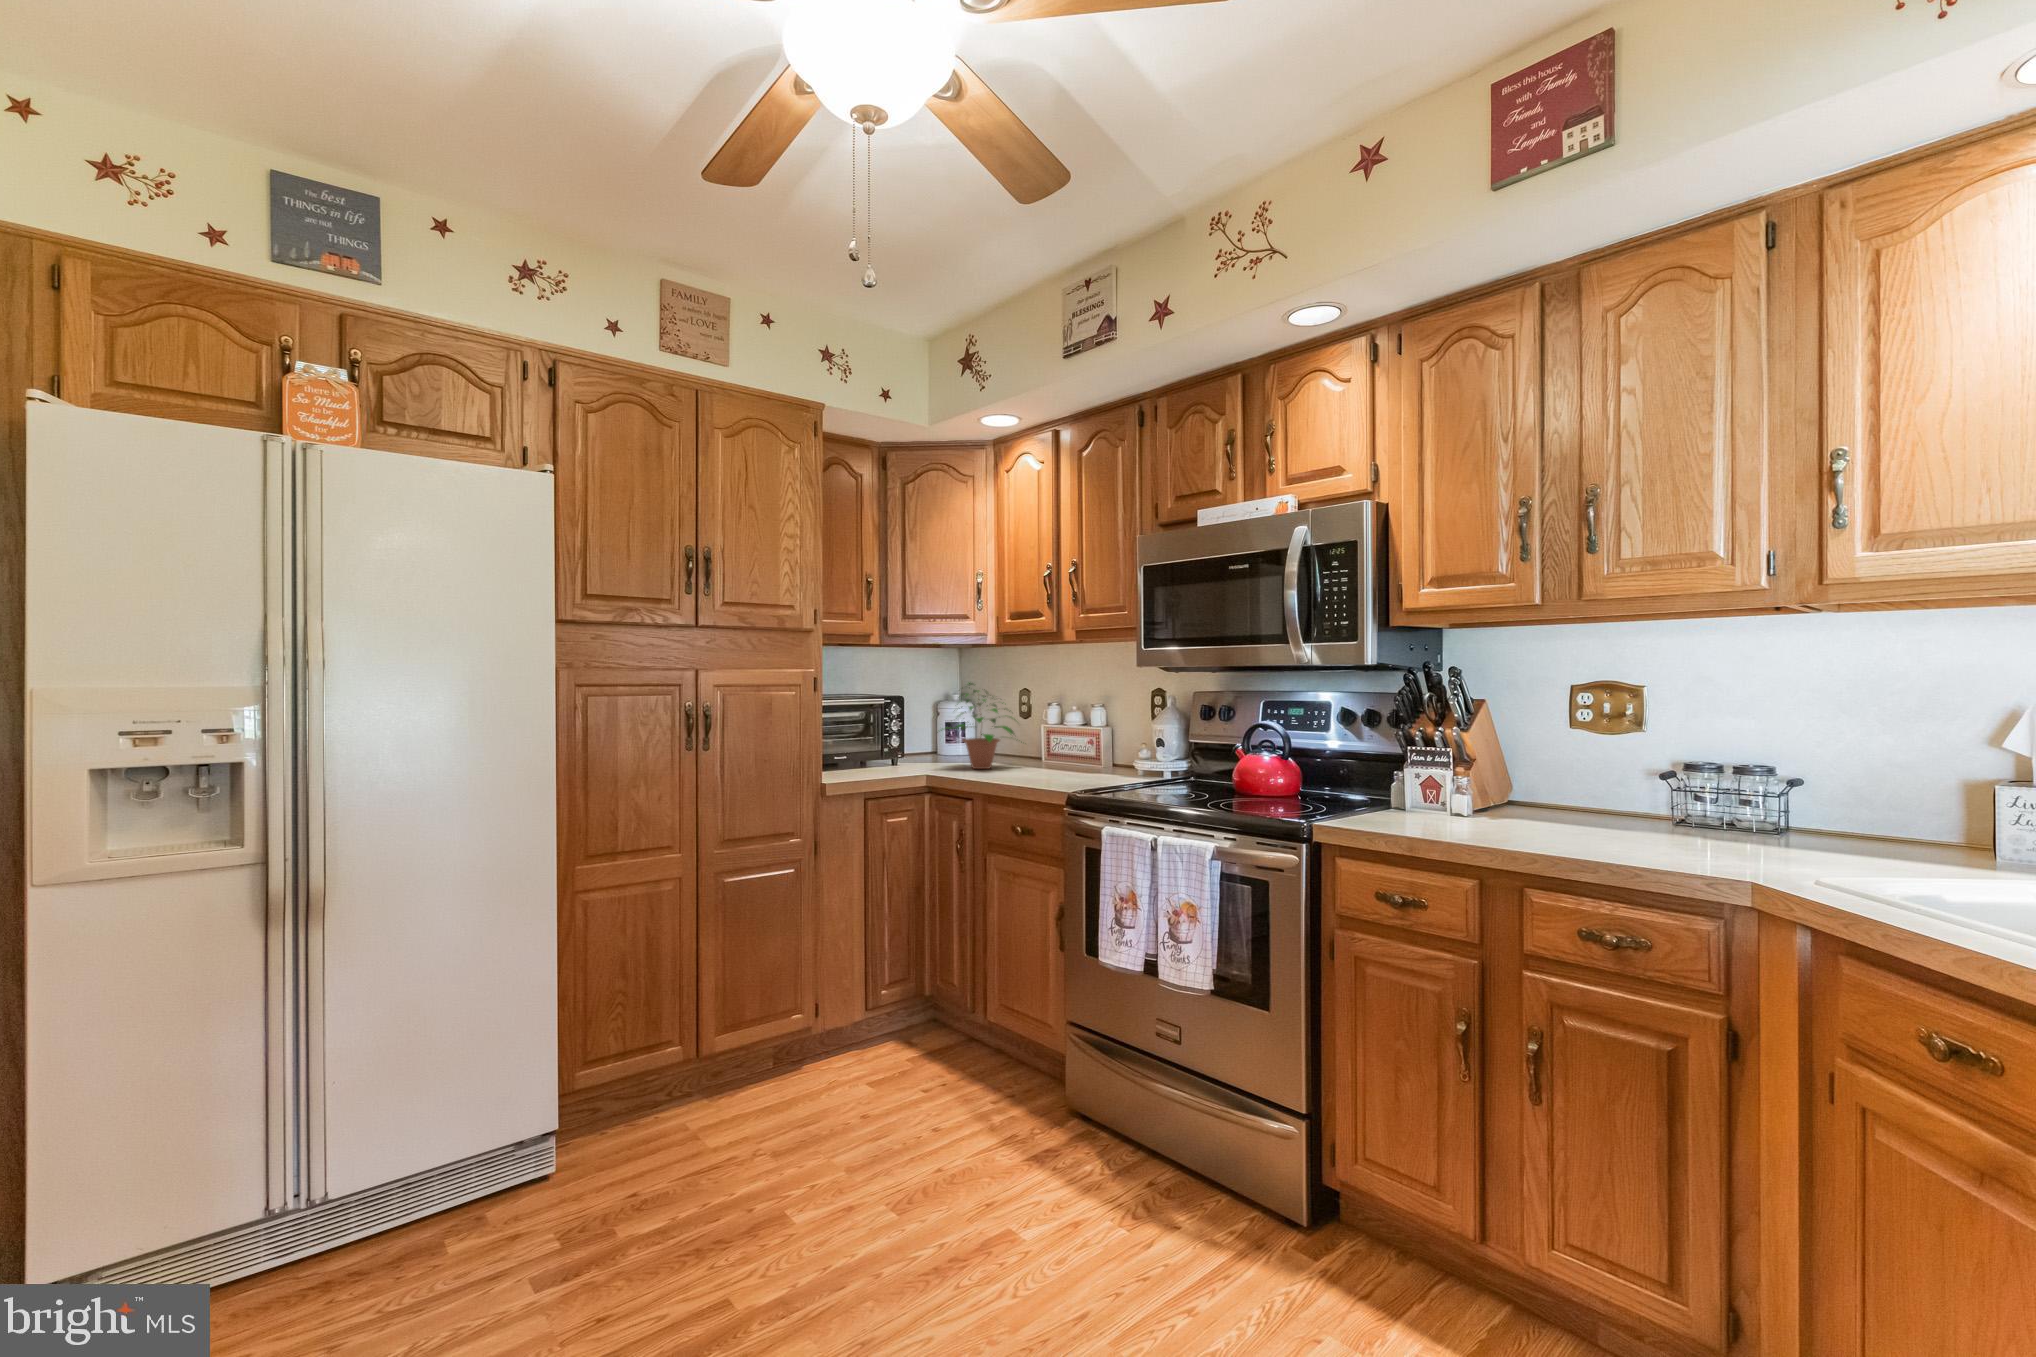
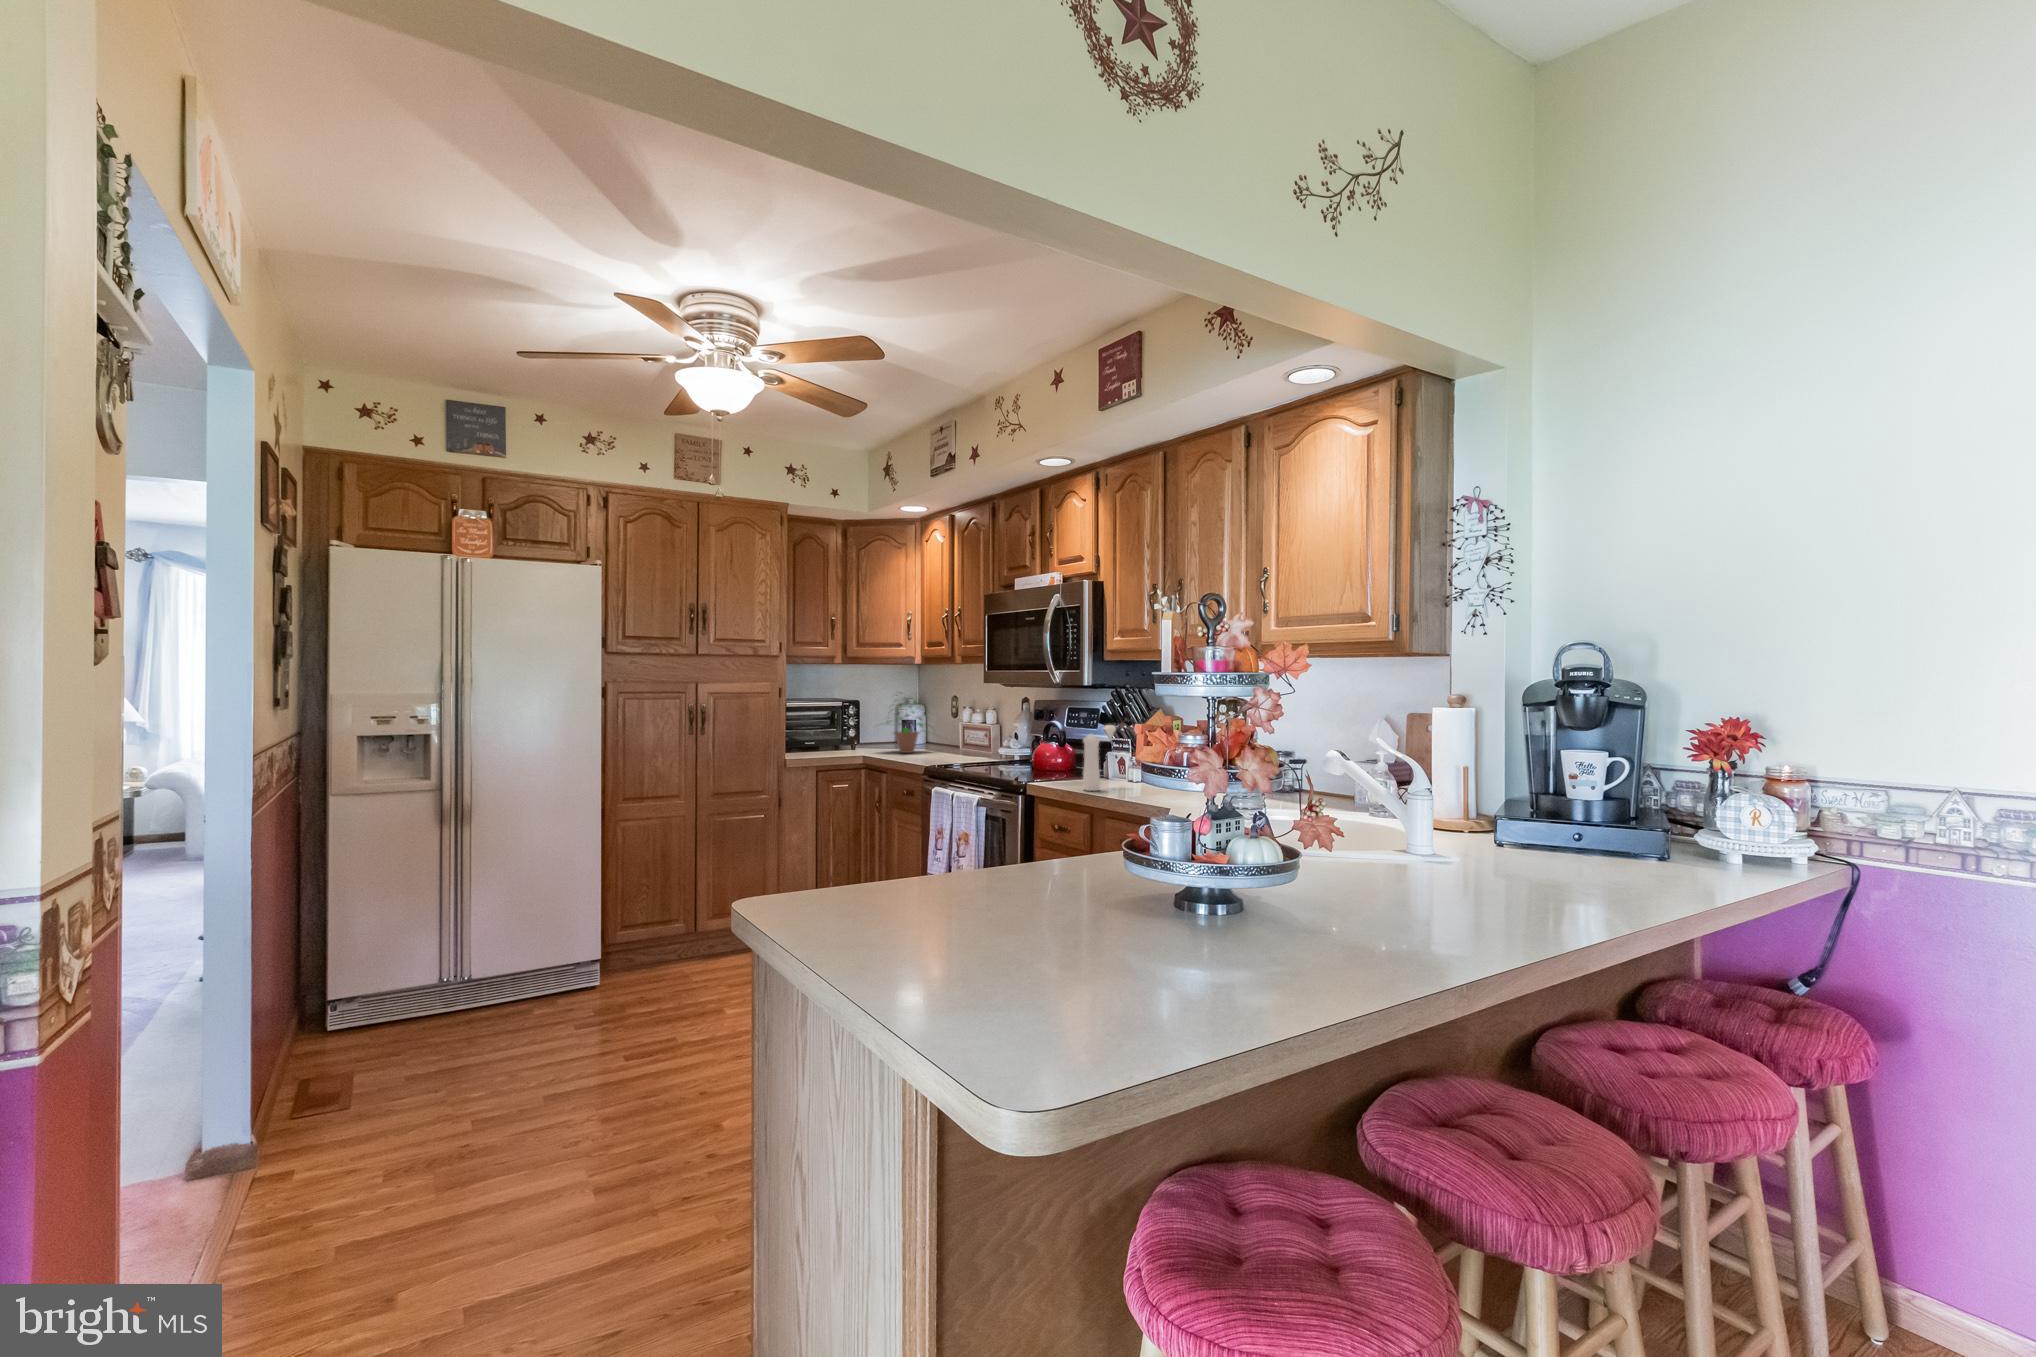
pepper mill: none [1450,728,1483,838] -> present [1083,725,1116,791]

